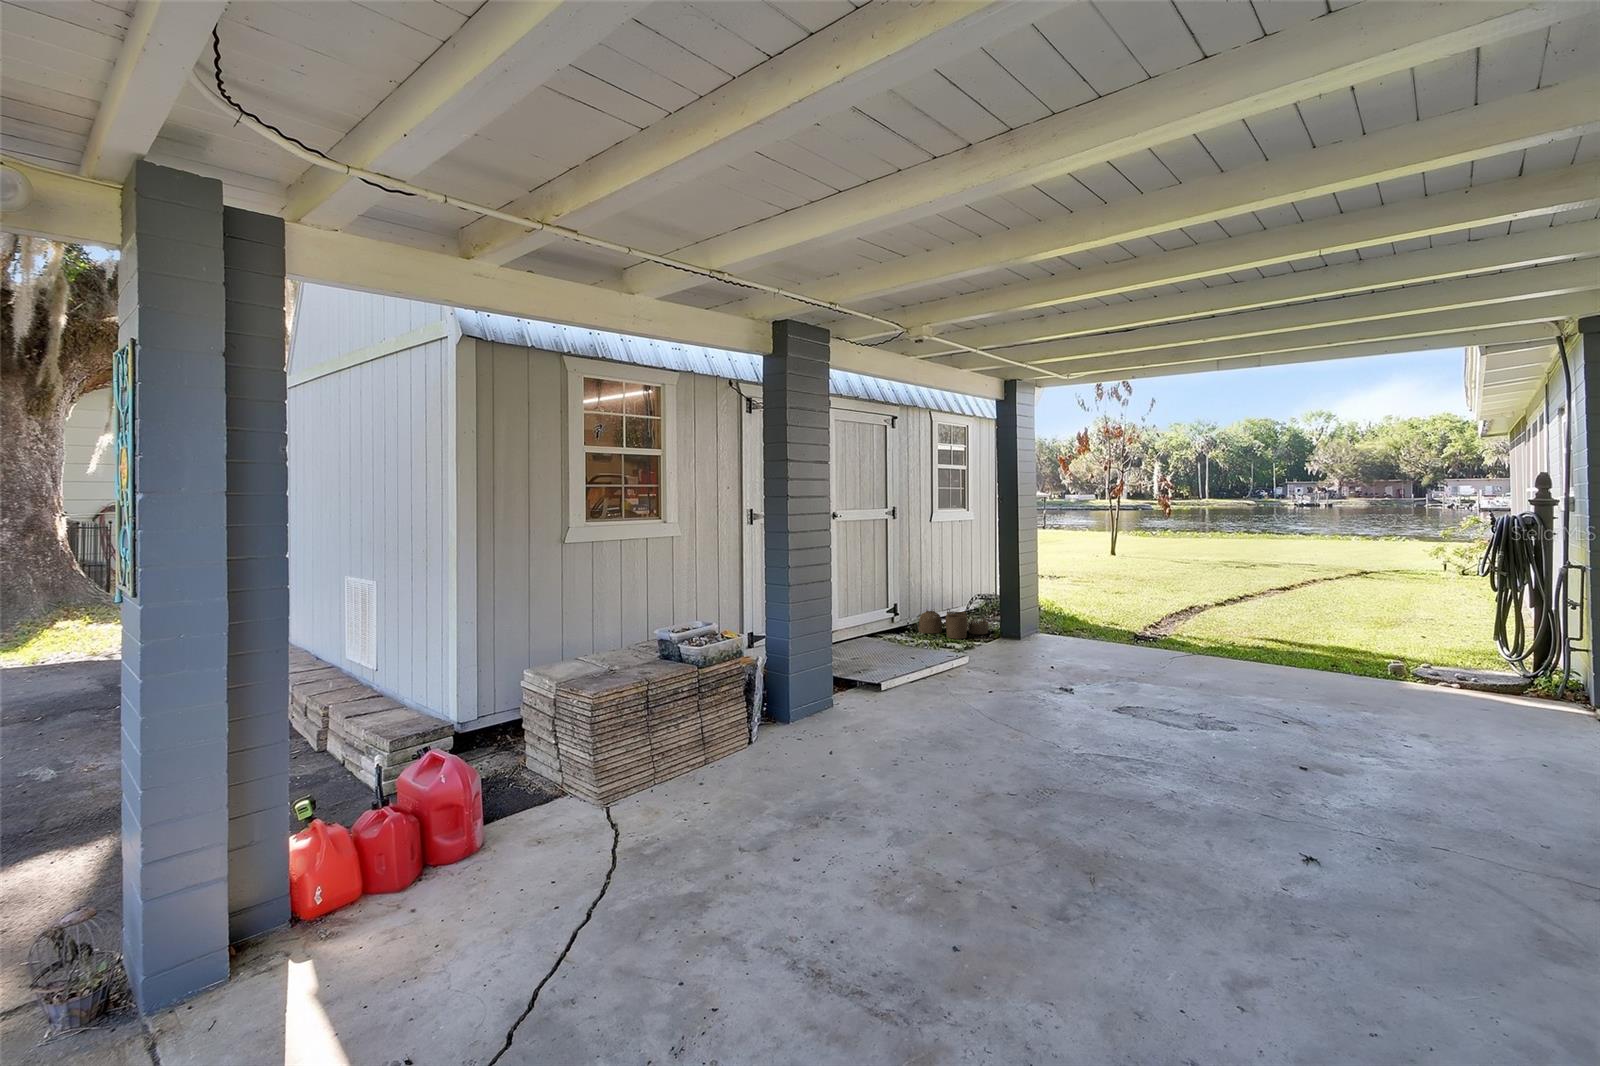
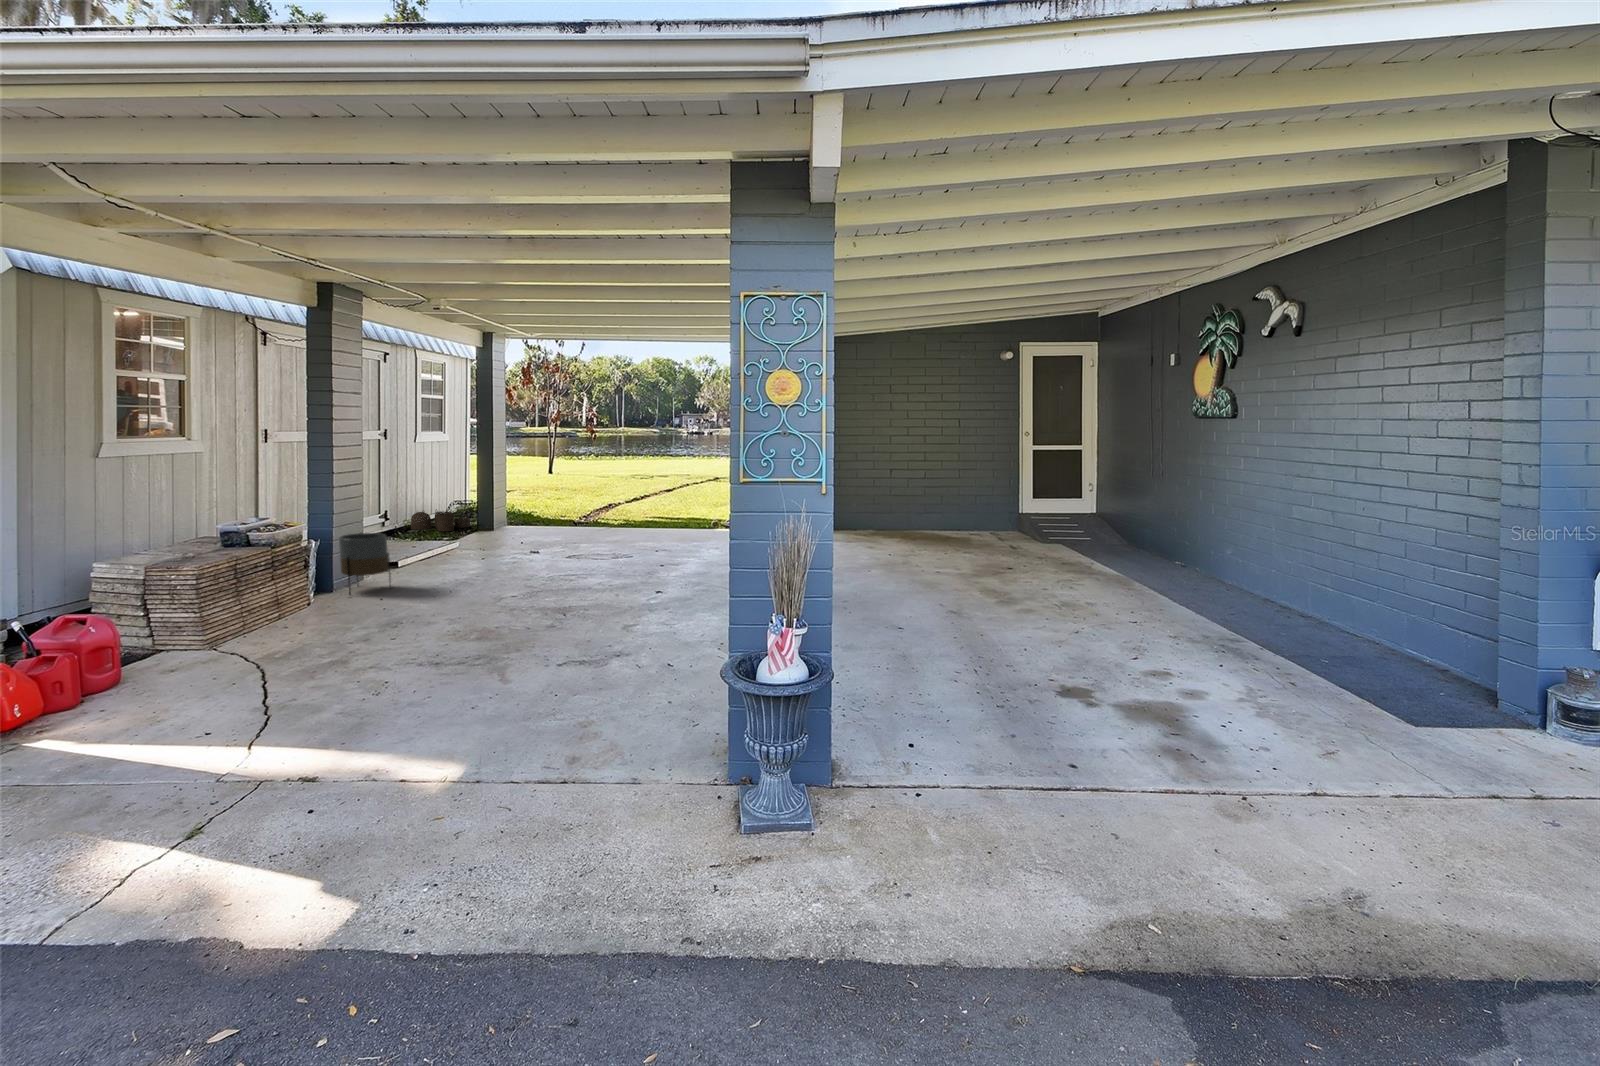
planter: none [792,647,850,736] -> present [339,533,390,594]

